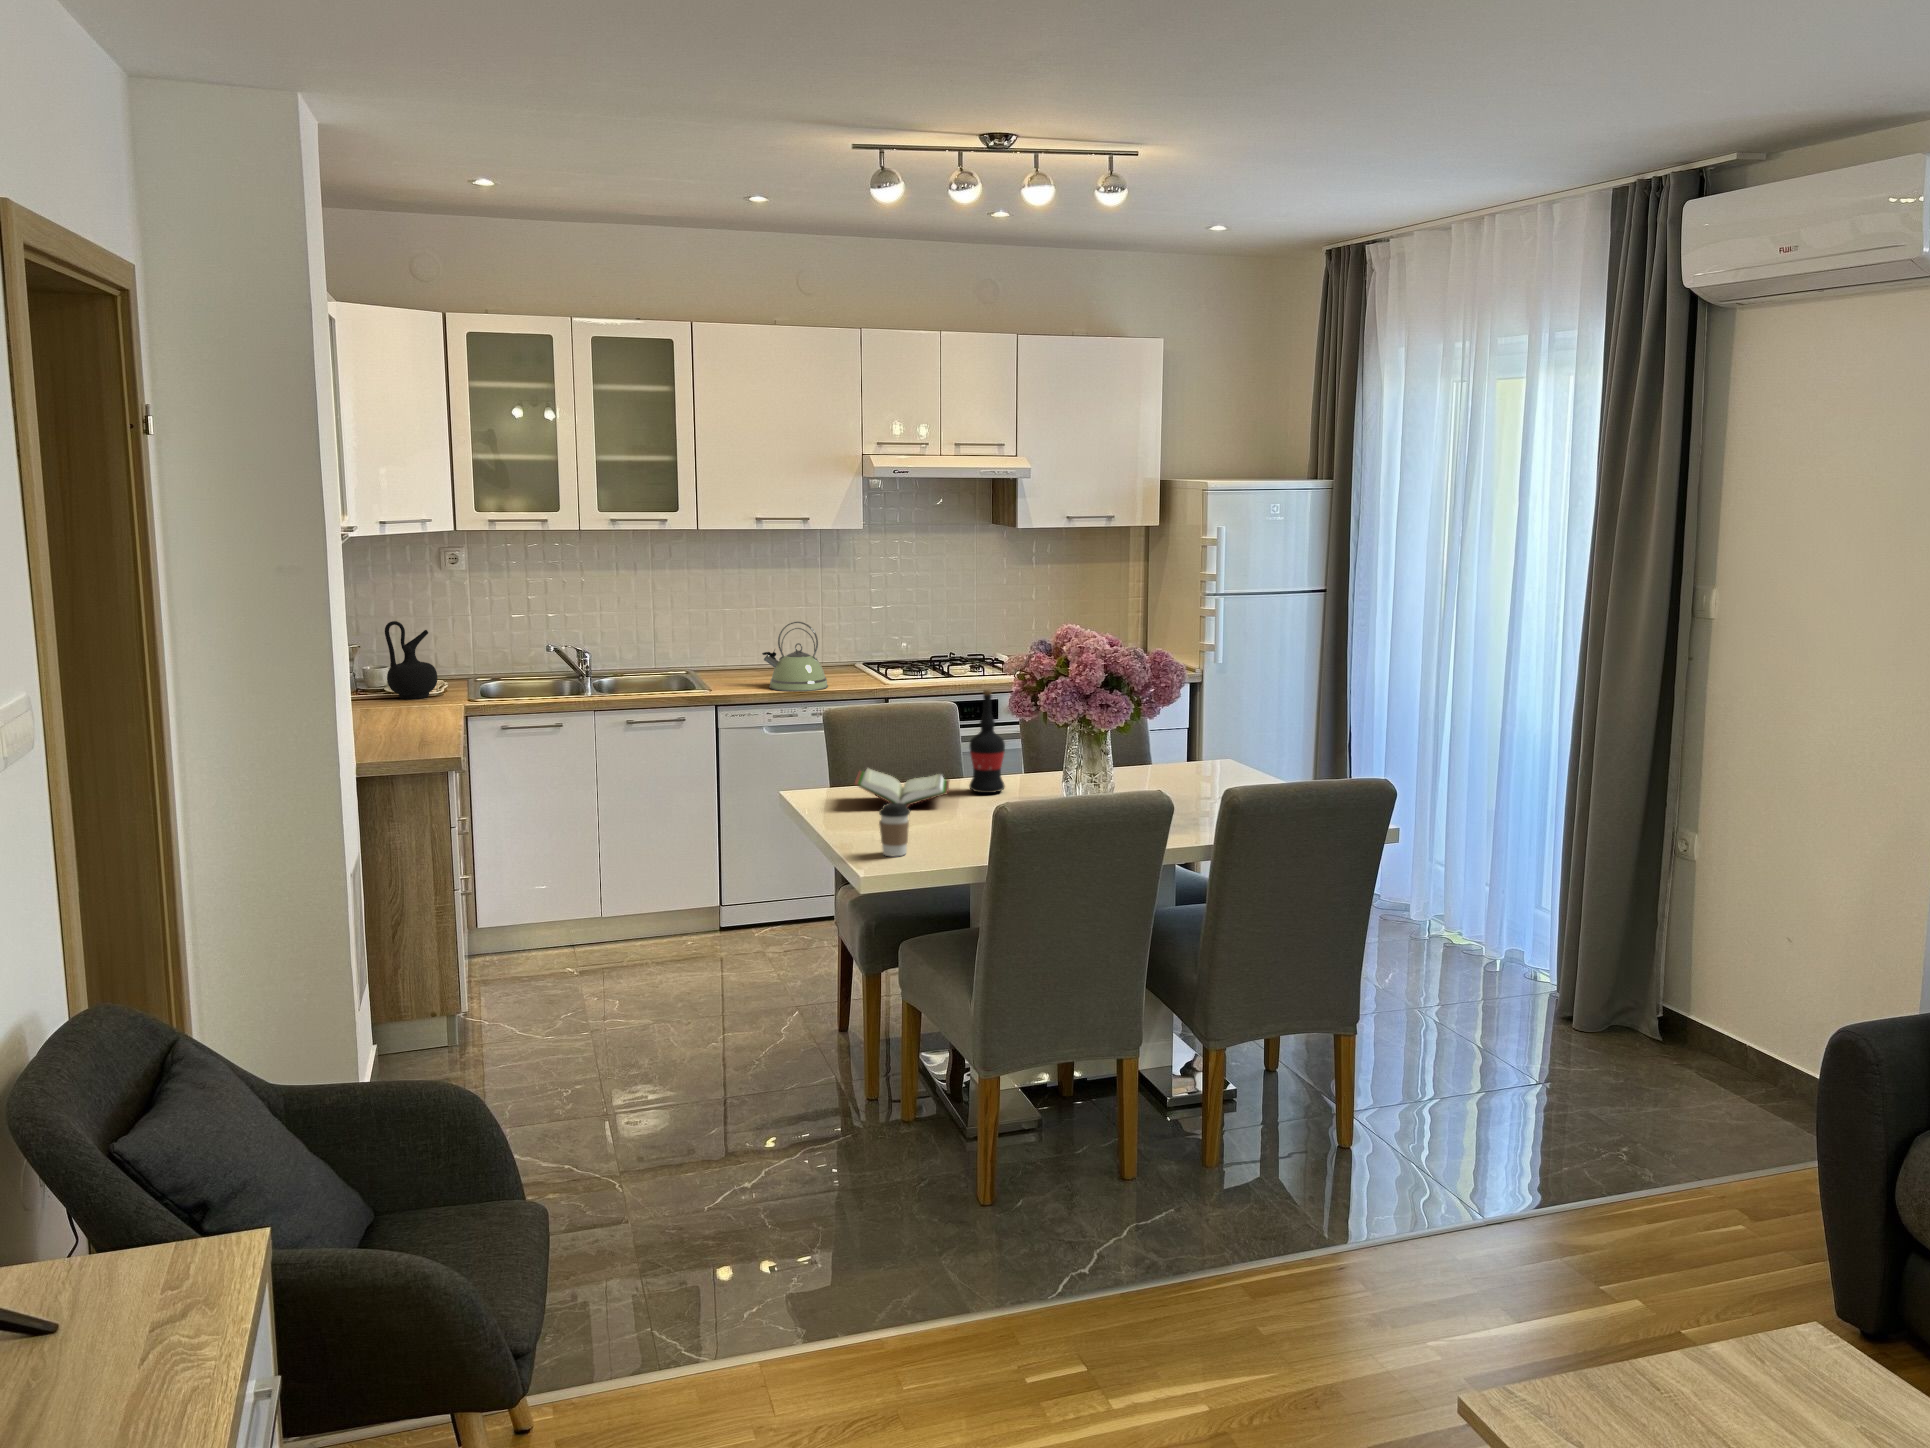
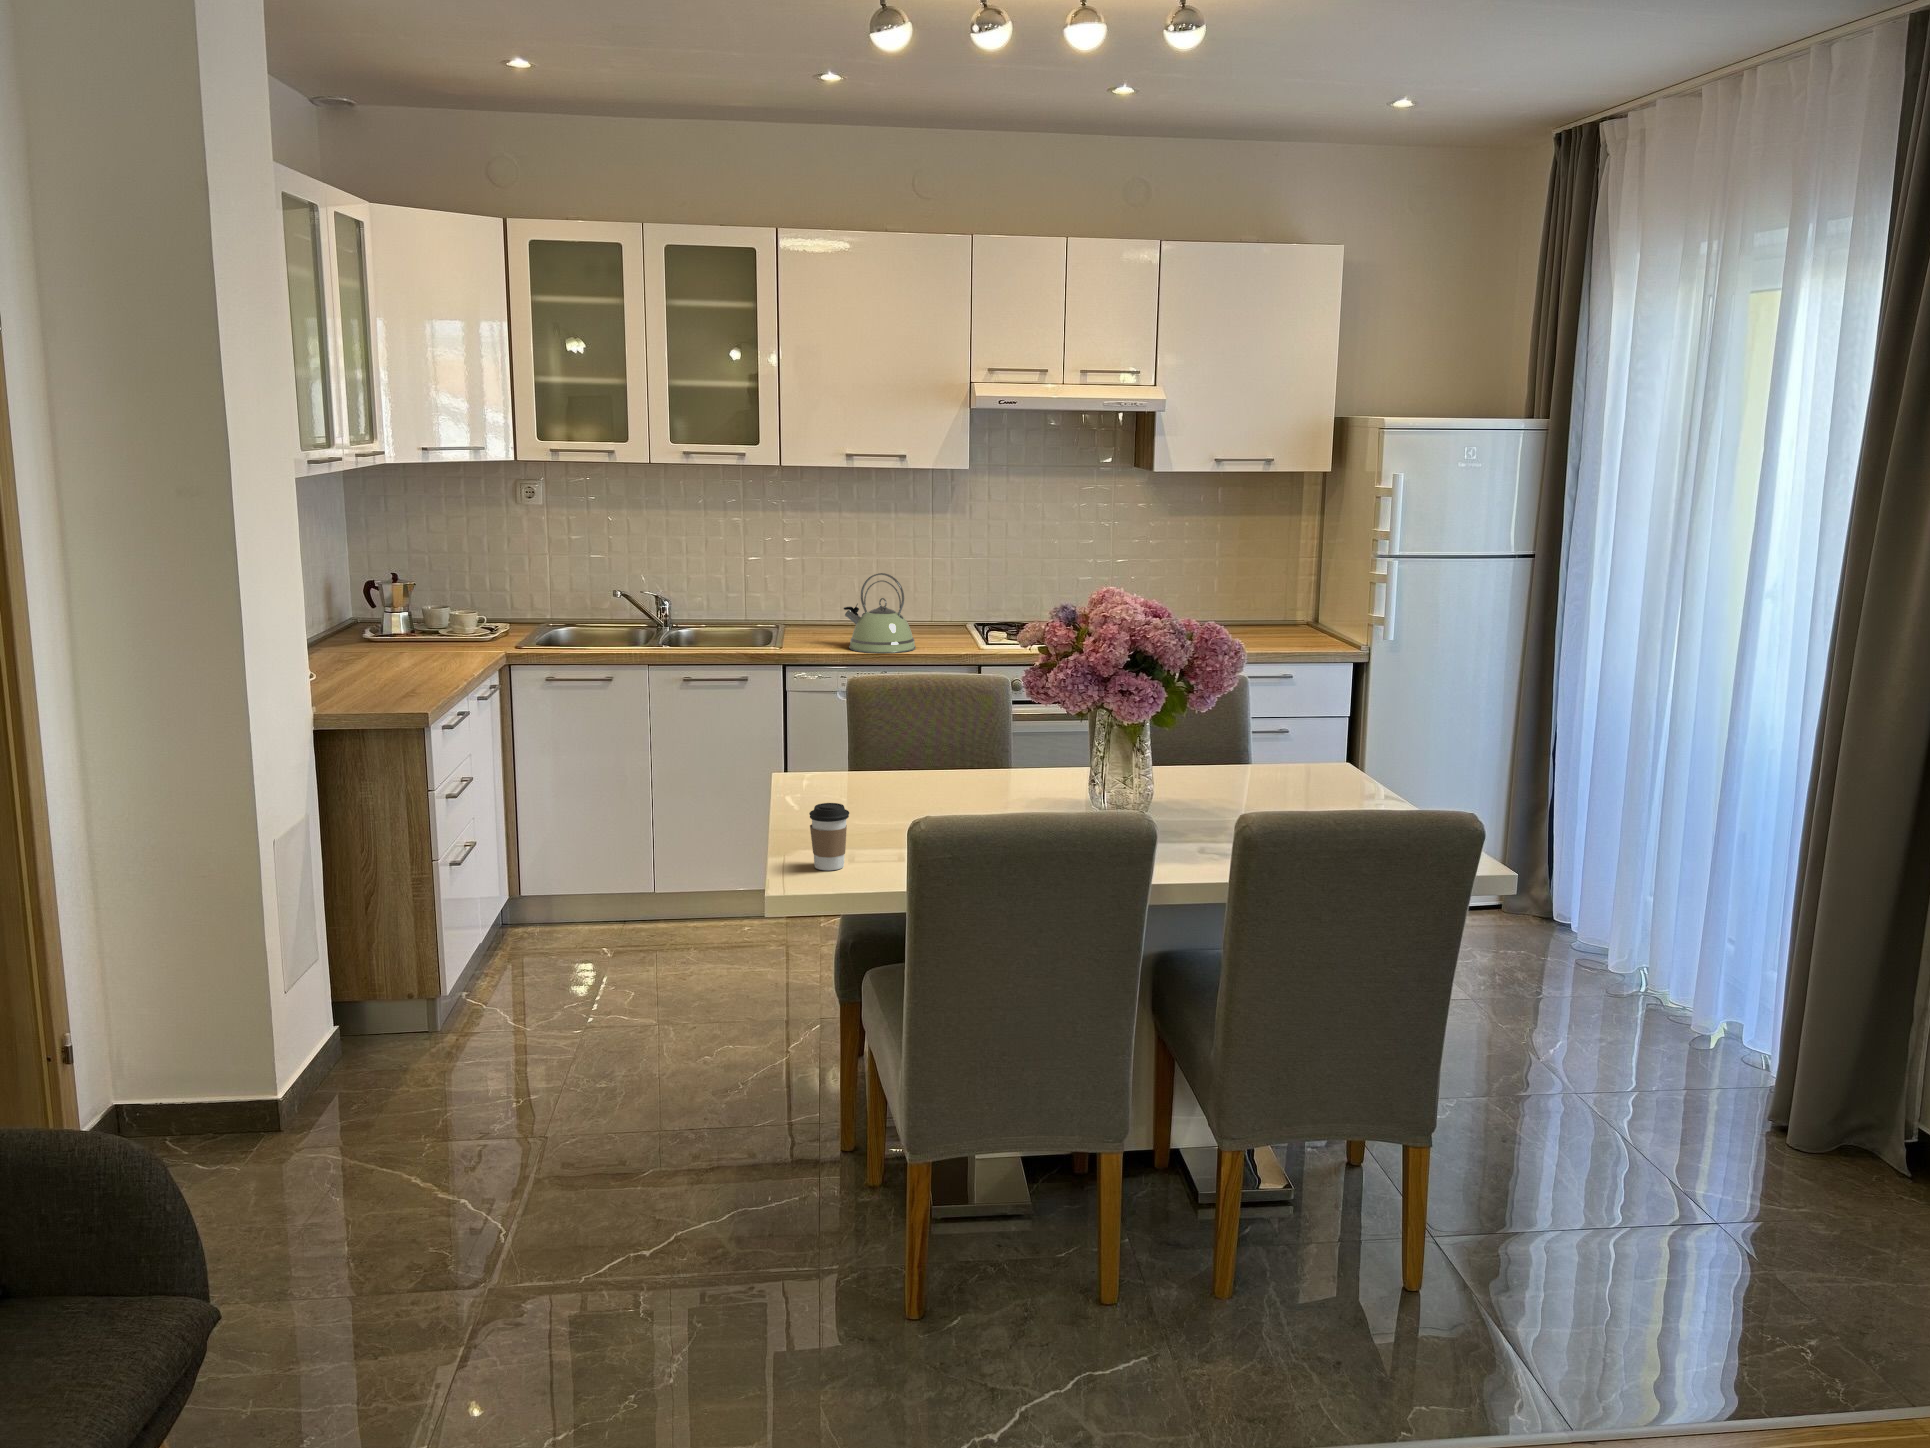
ceramic jug: present [385,621,437,699] -> none [436,558,493,643]
wine bottle: present [969,689,1005,793] -> none [992,664,1037,791]
book: present [855,768,949,808] -> none [837,751,965,807]

